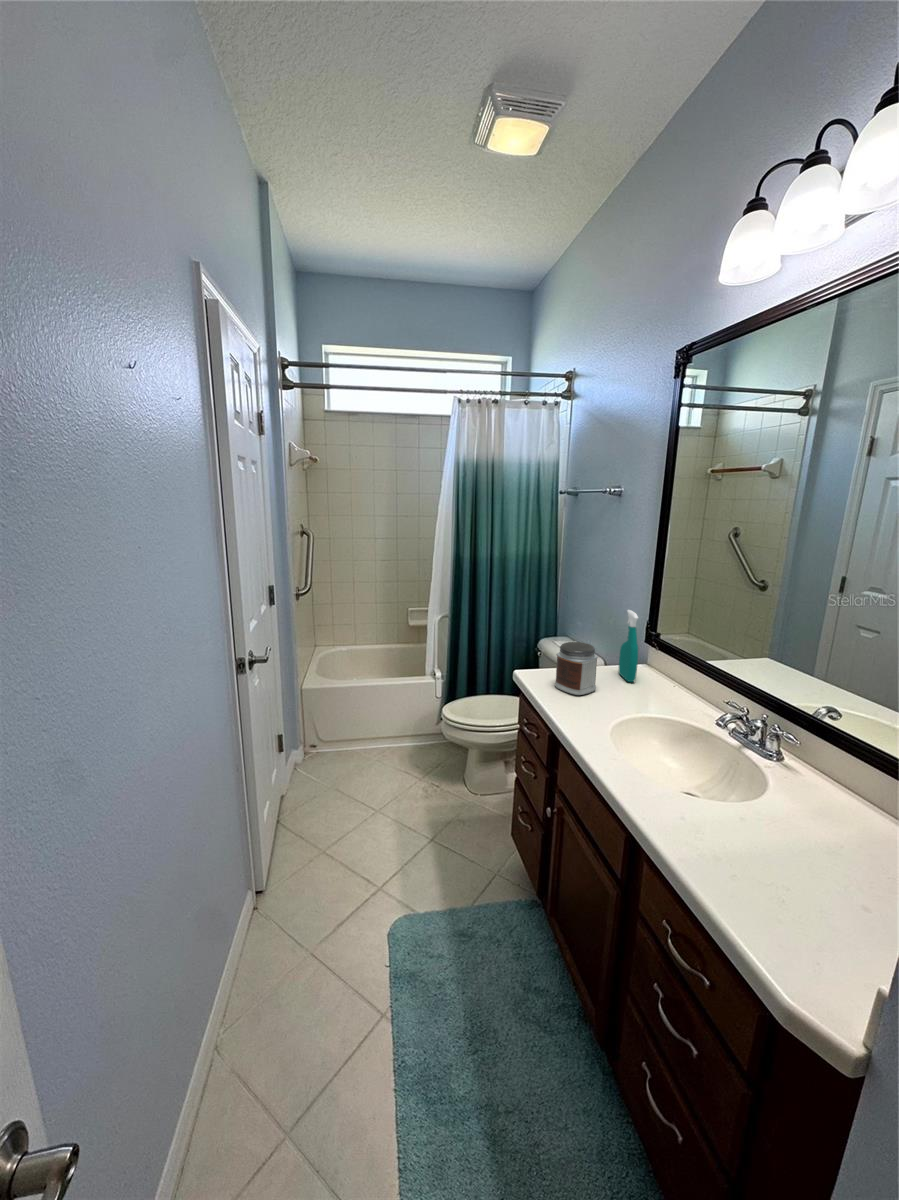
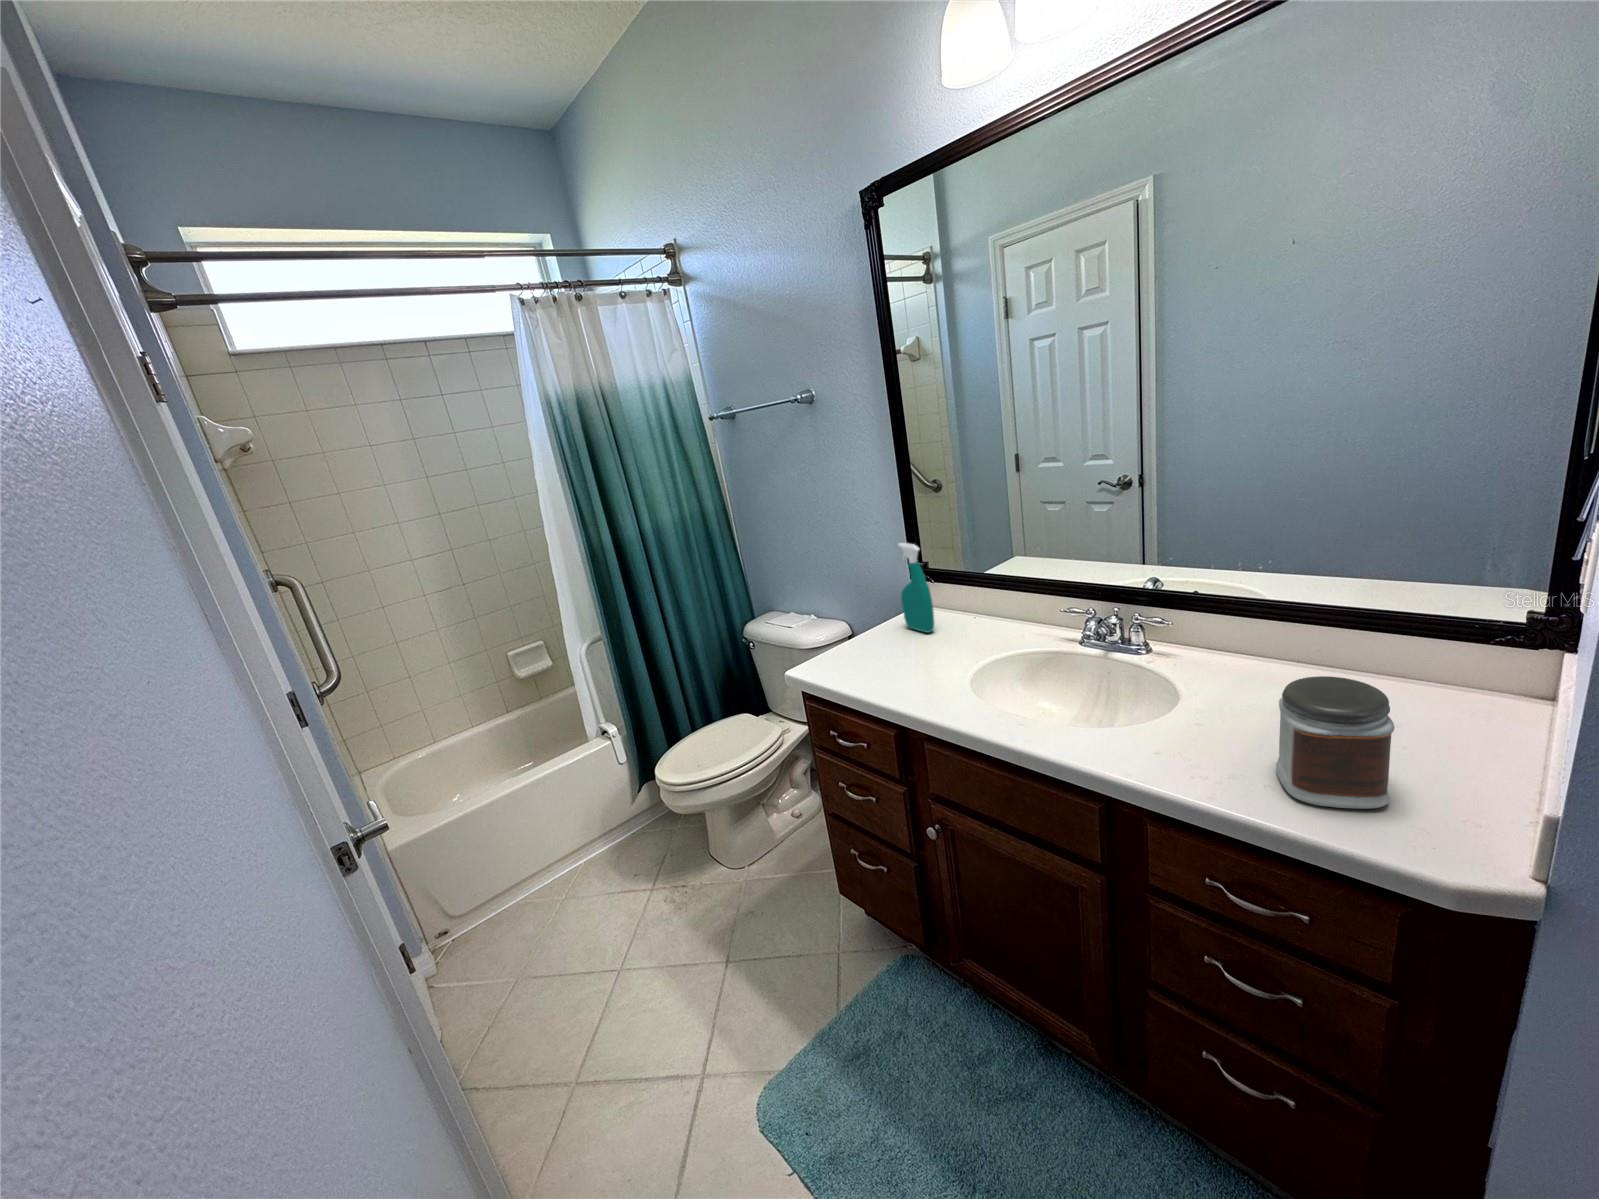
jar: present [555,642,598,695] -> present [1276,676,1395,809]

